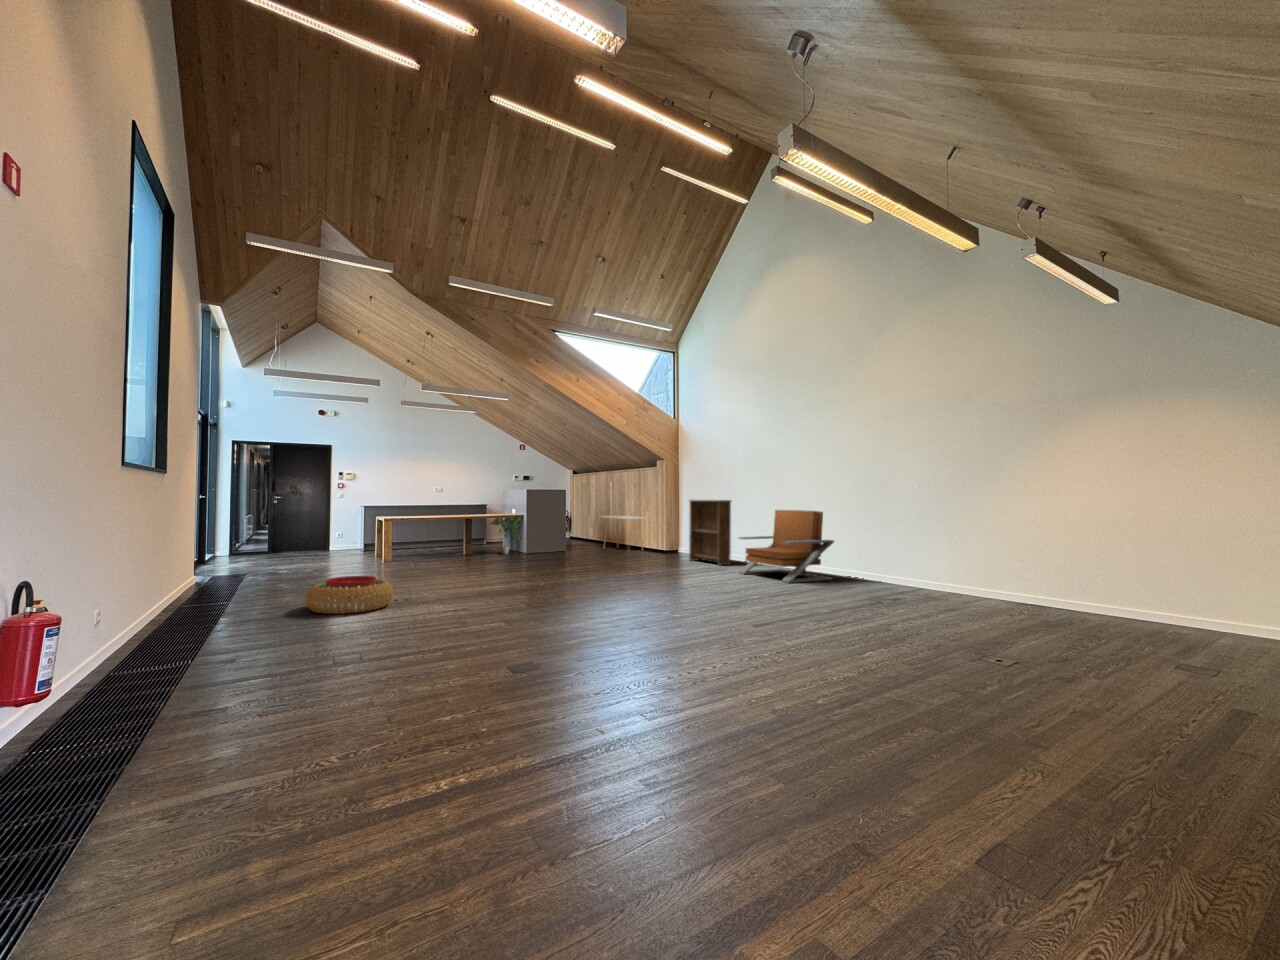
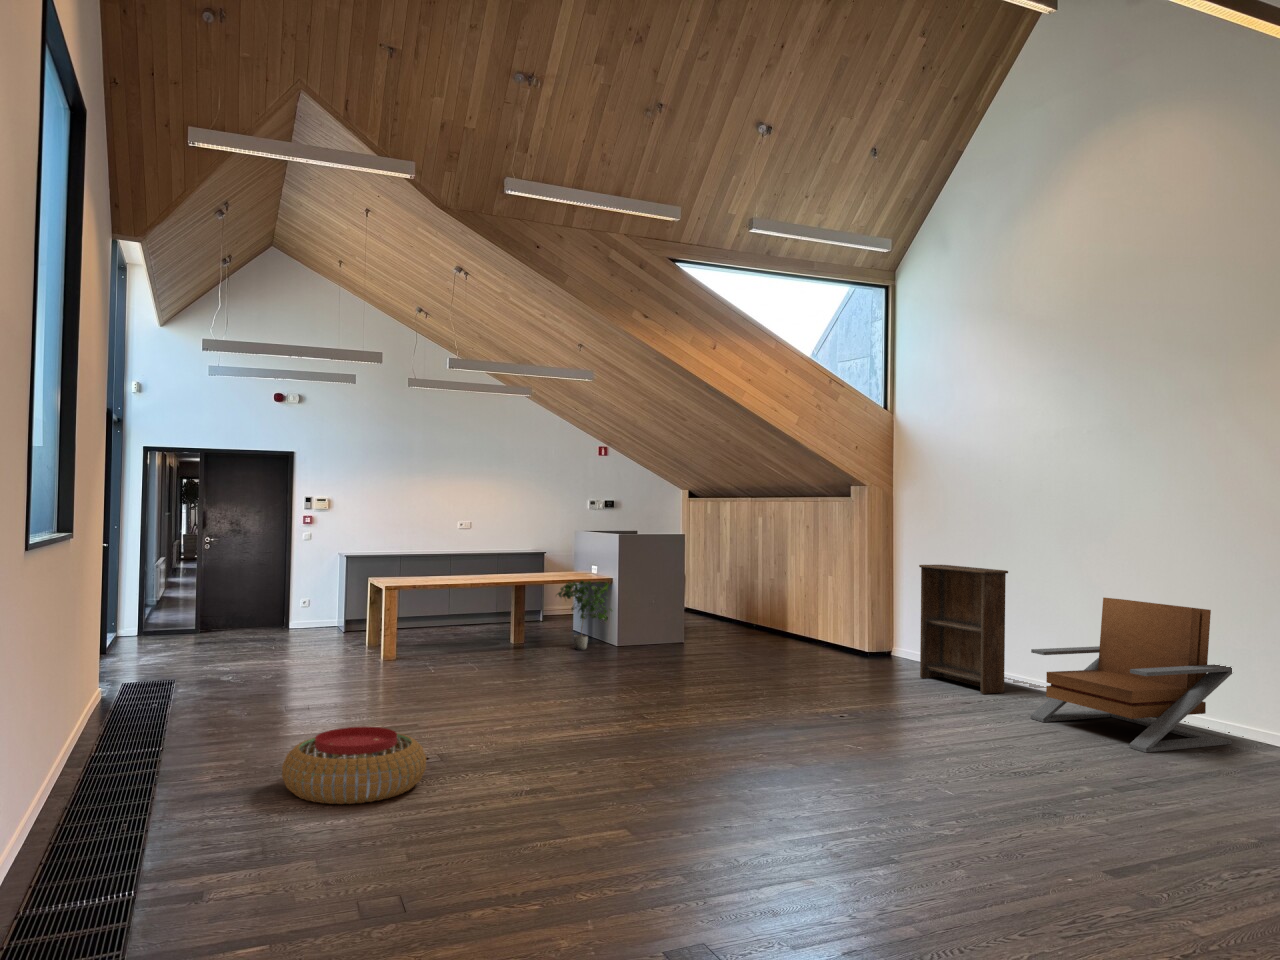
console table: present [601,516,646,549] -> none [743,579,831,650]

